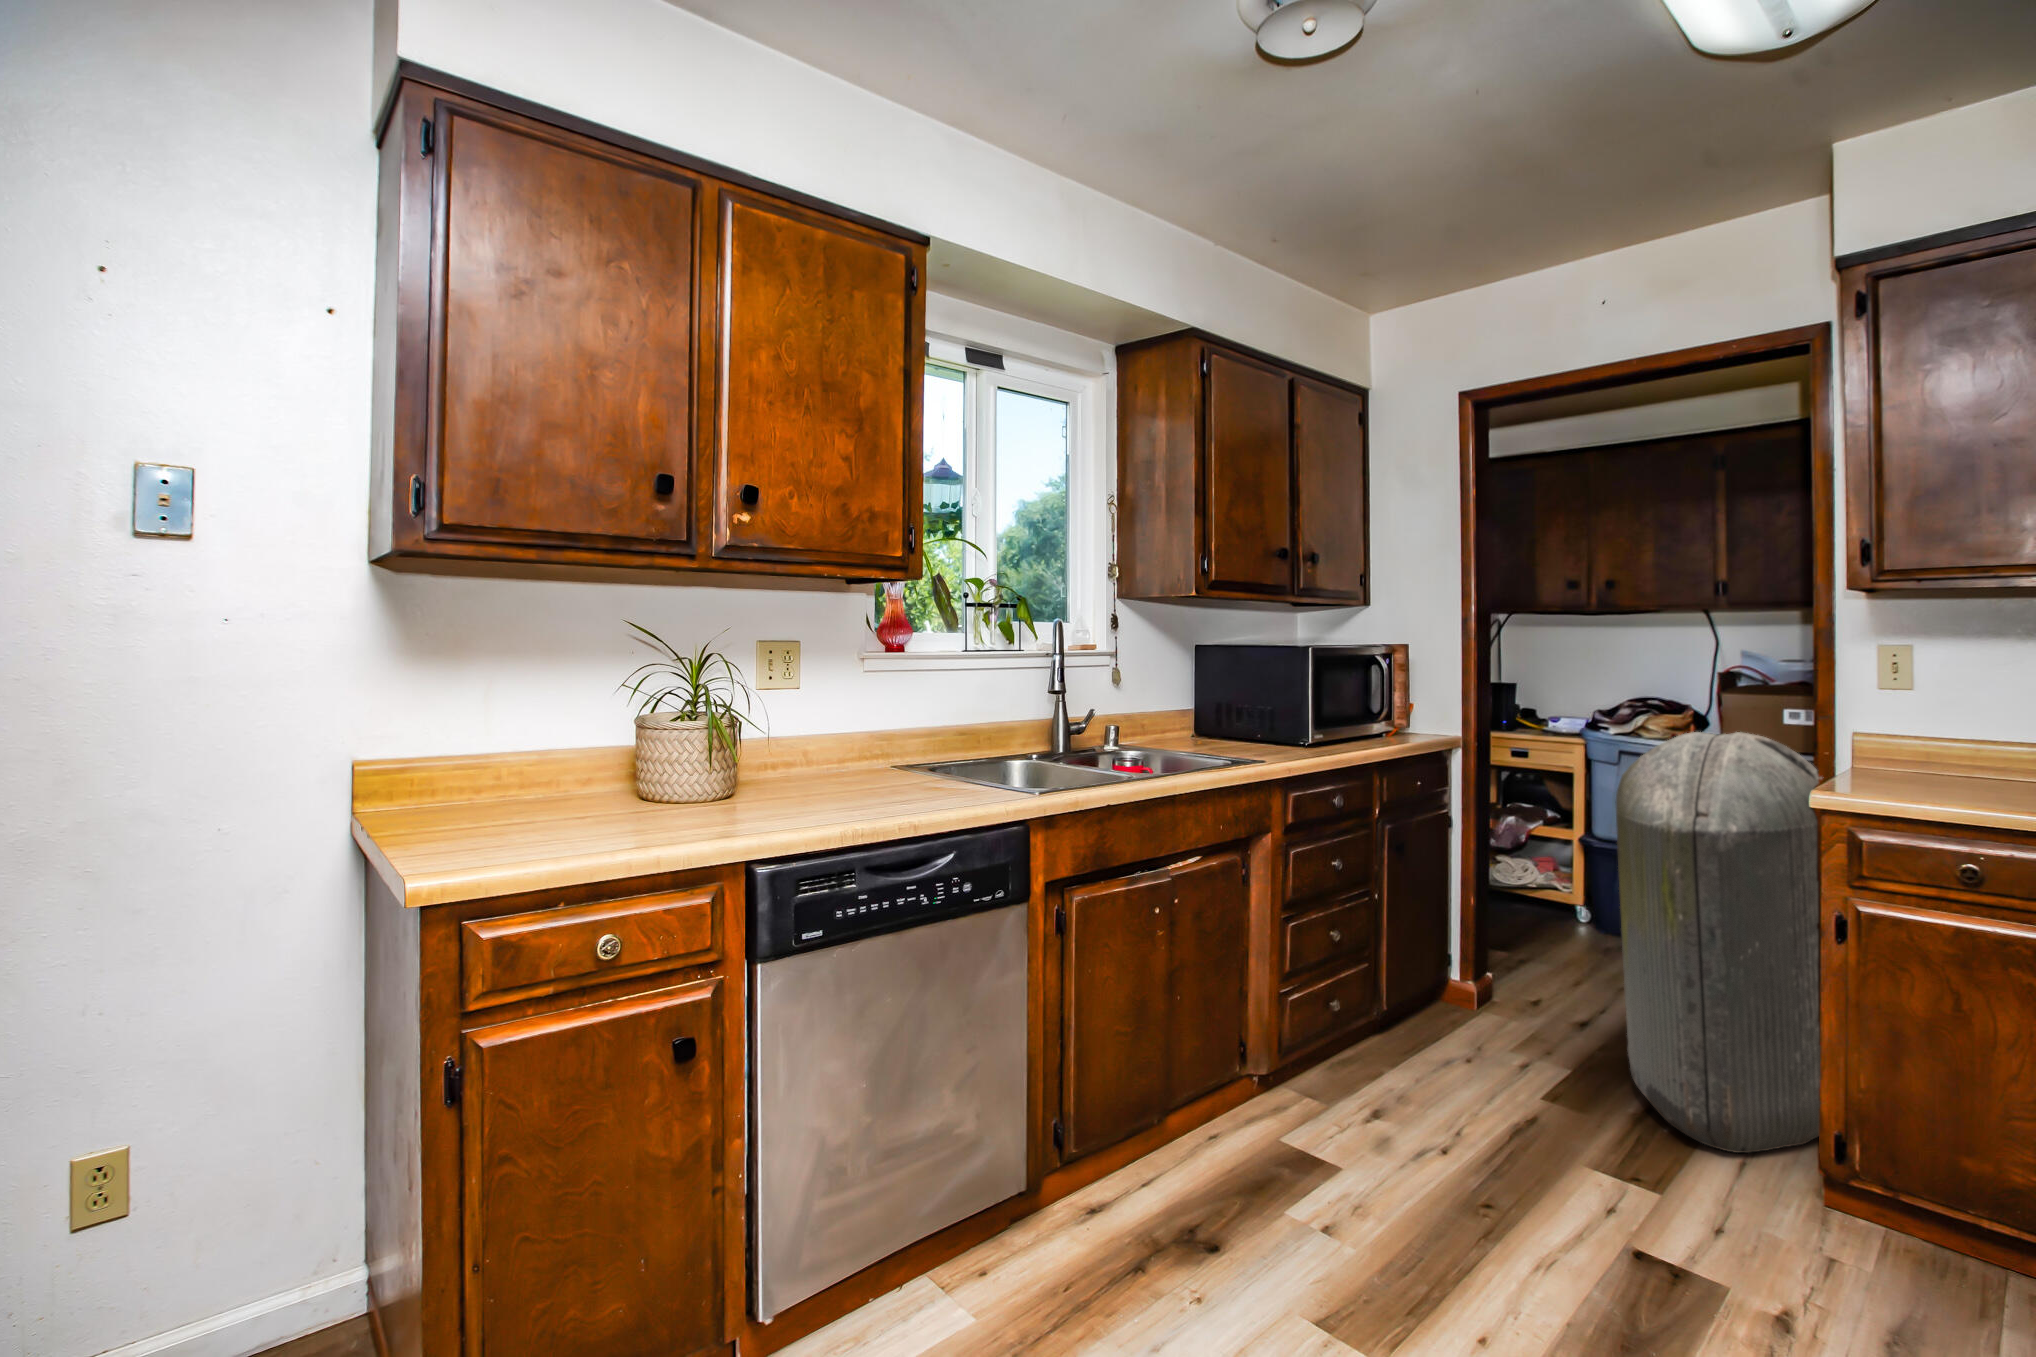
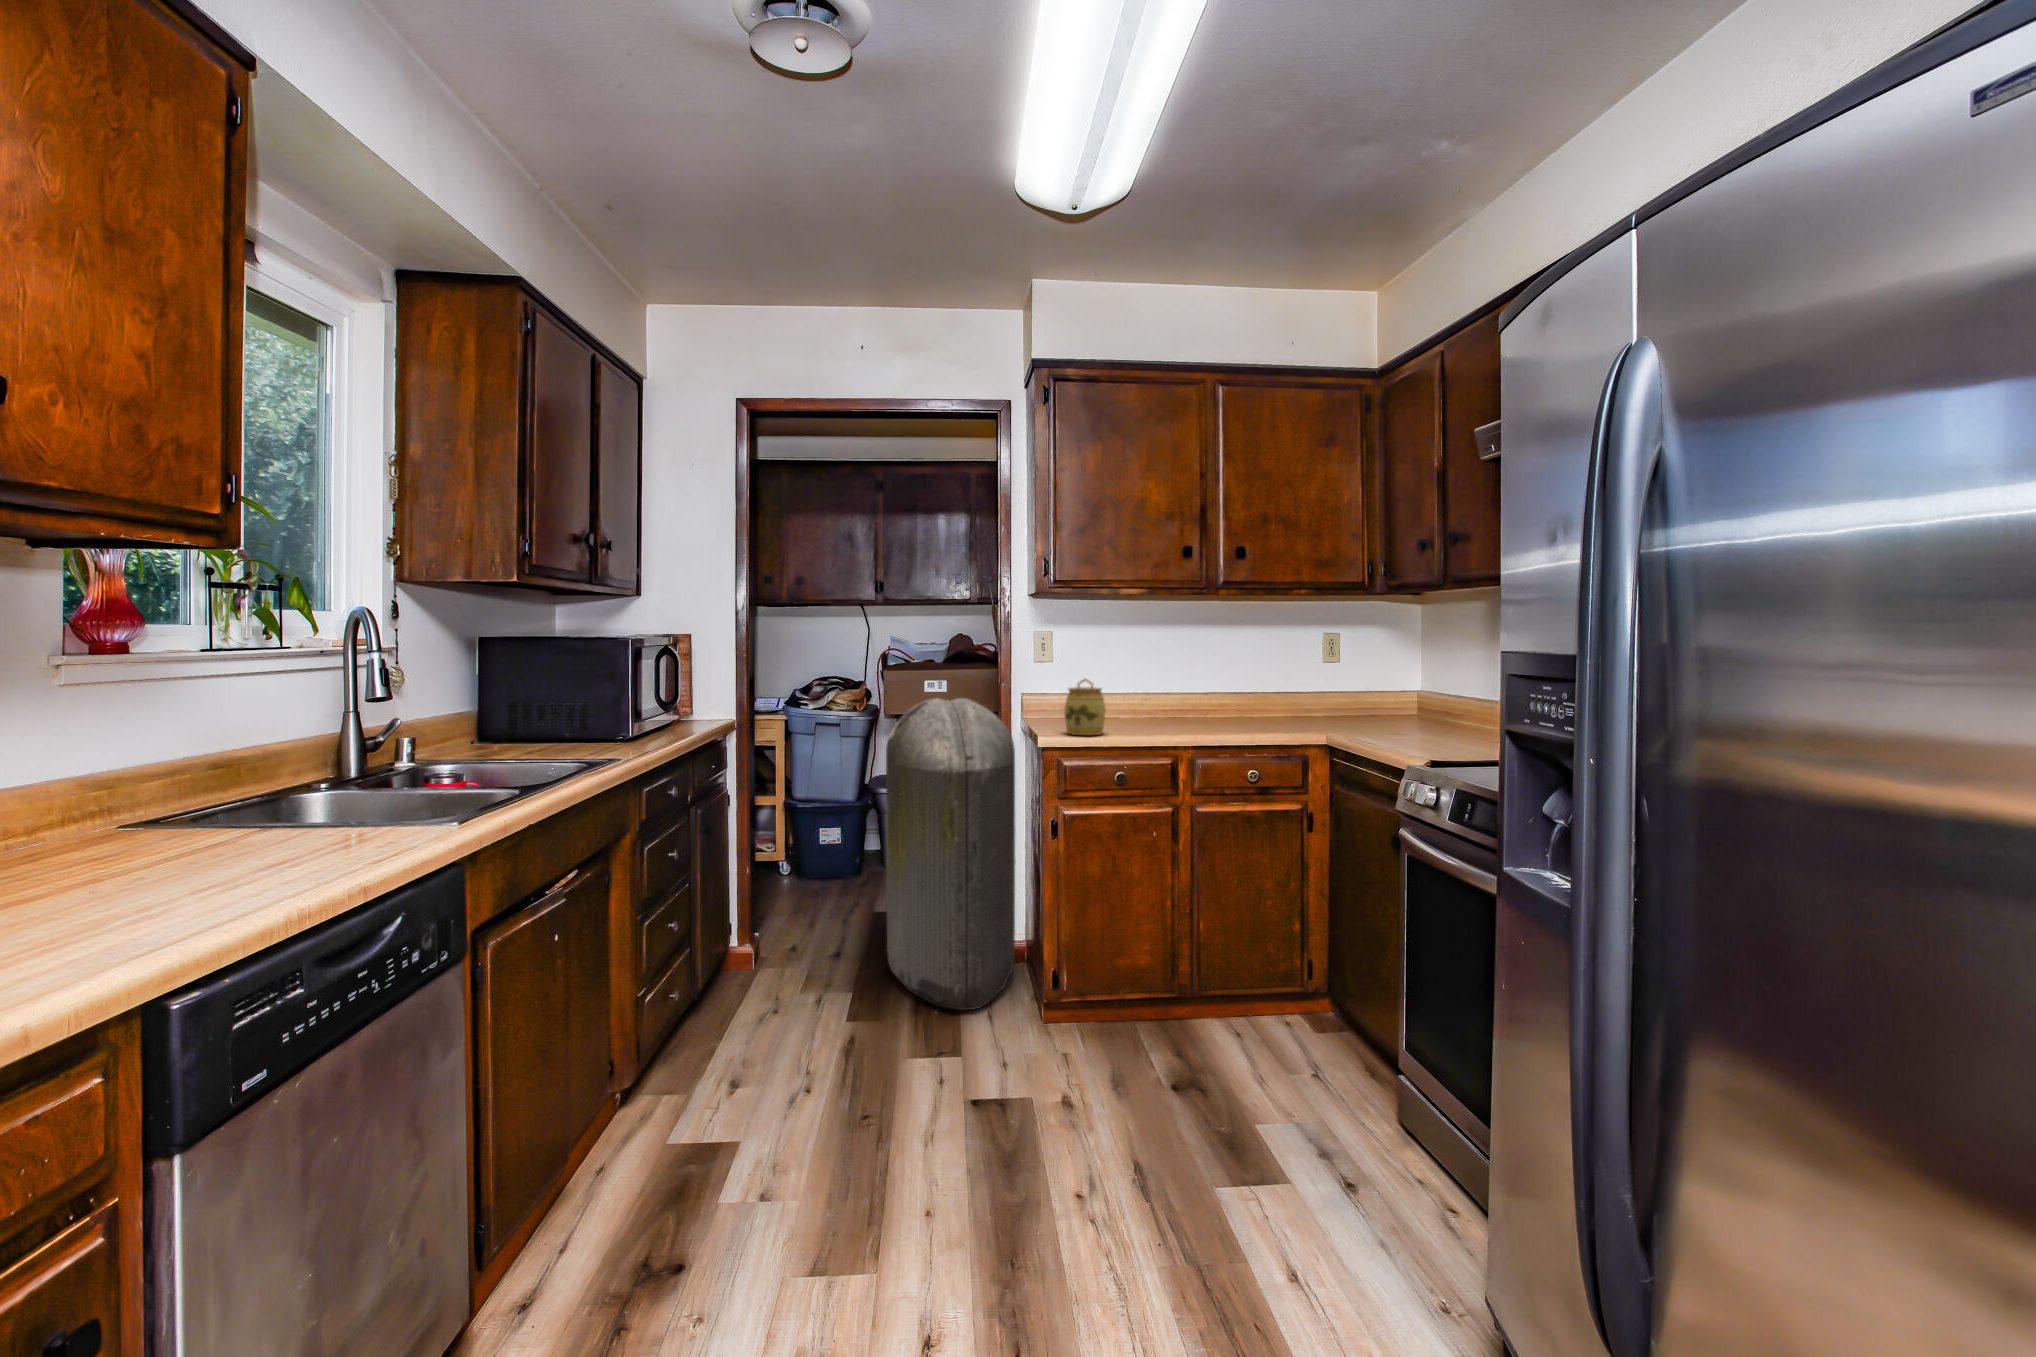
jar: none [1866,711,1963,800] -> present [1064,679,1106,735]

